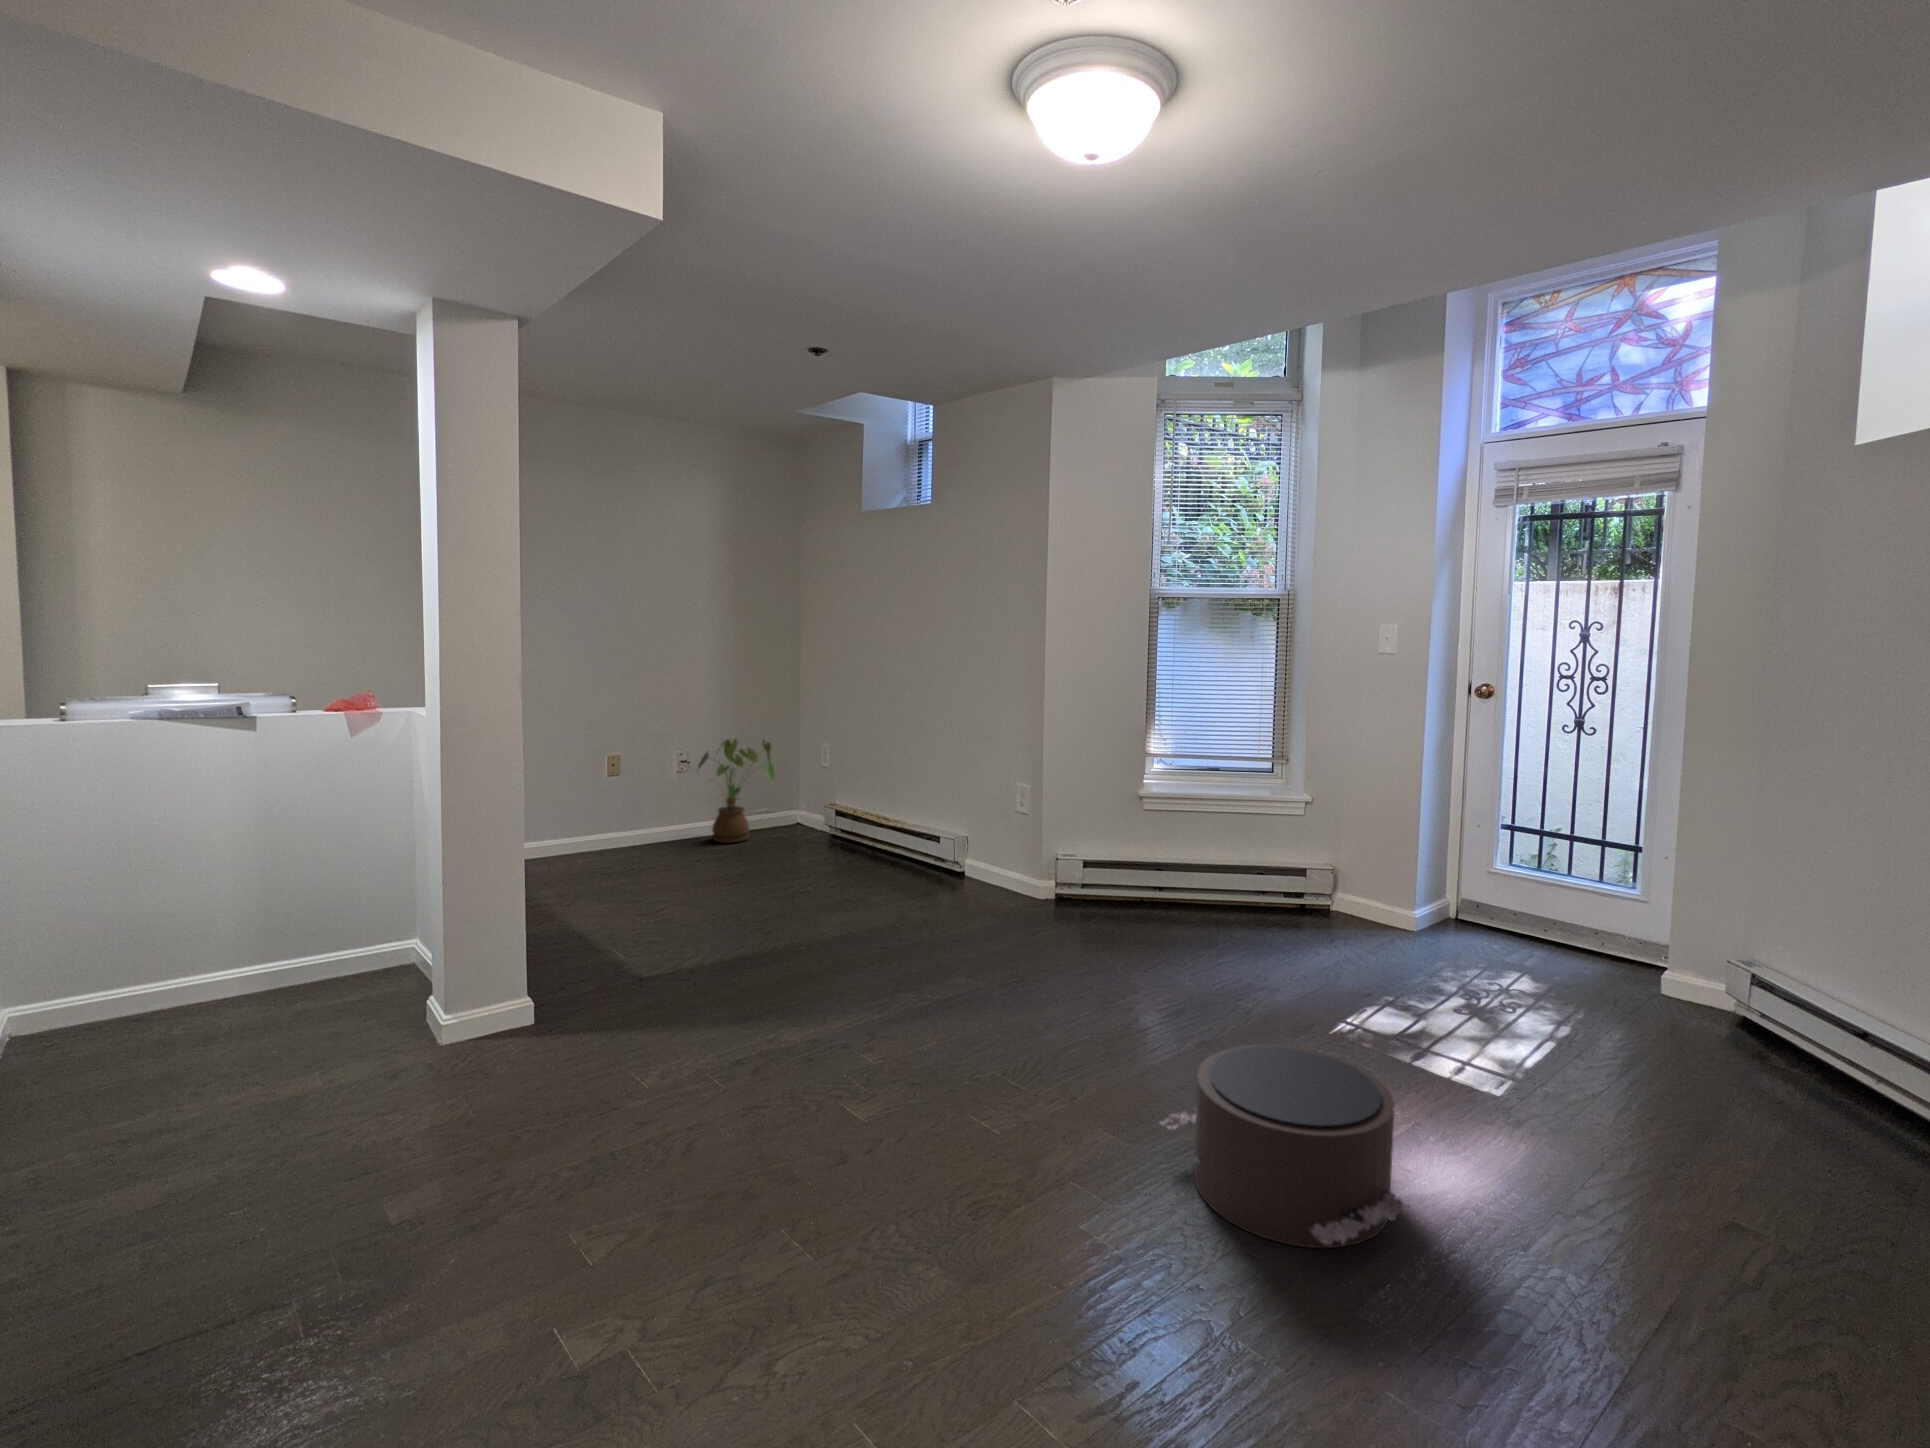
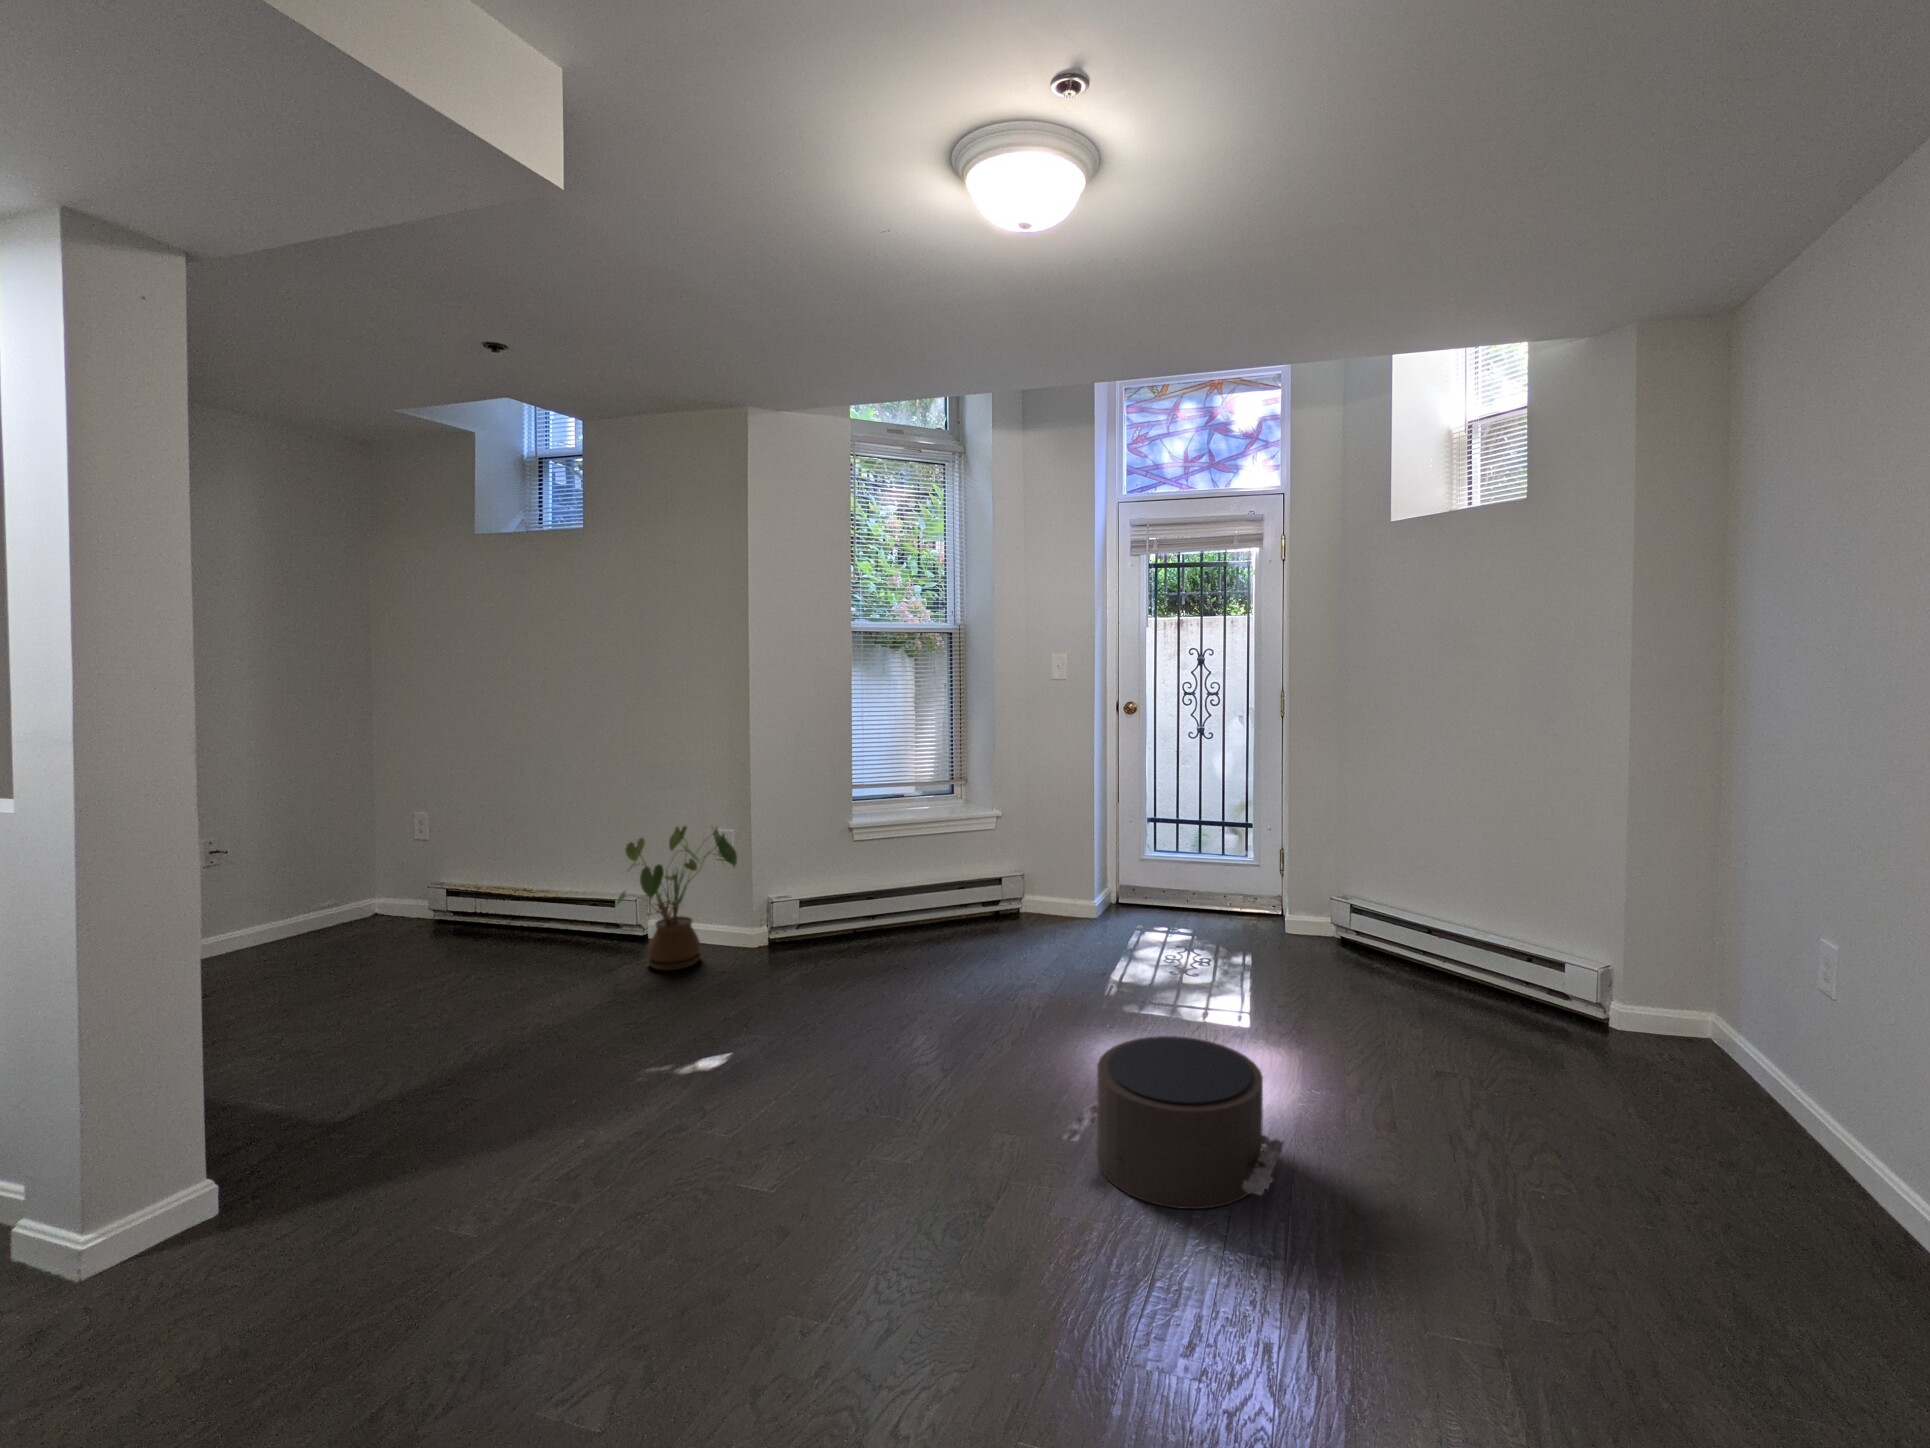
house plant: present [698,739,775,843] -> present [616,826,737,970]

